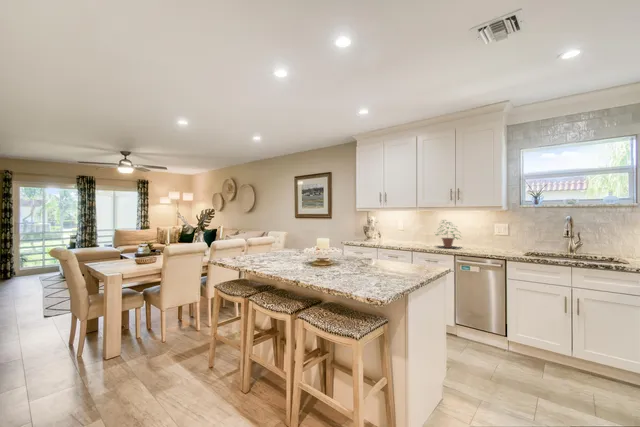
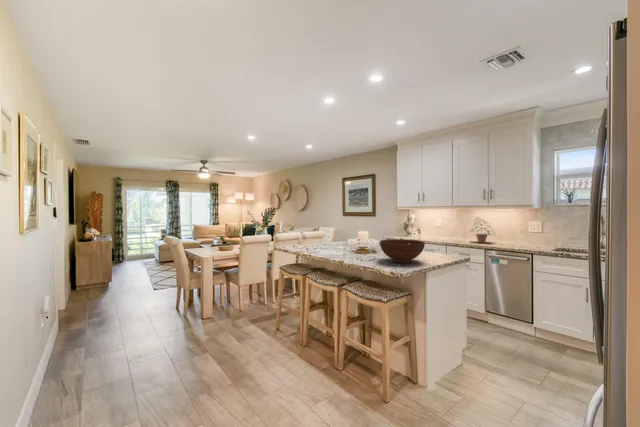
fruit bowl: none [348,248,406,279] -> present [380,239,425,263]

